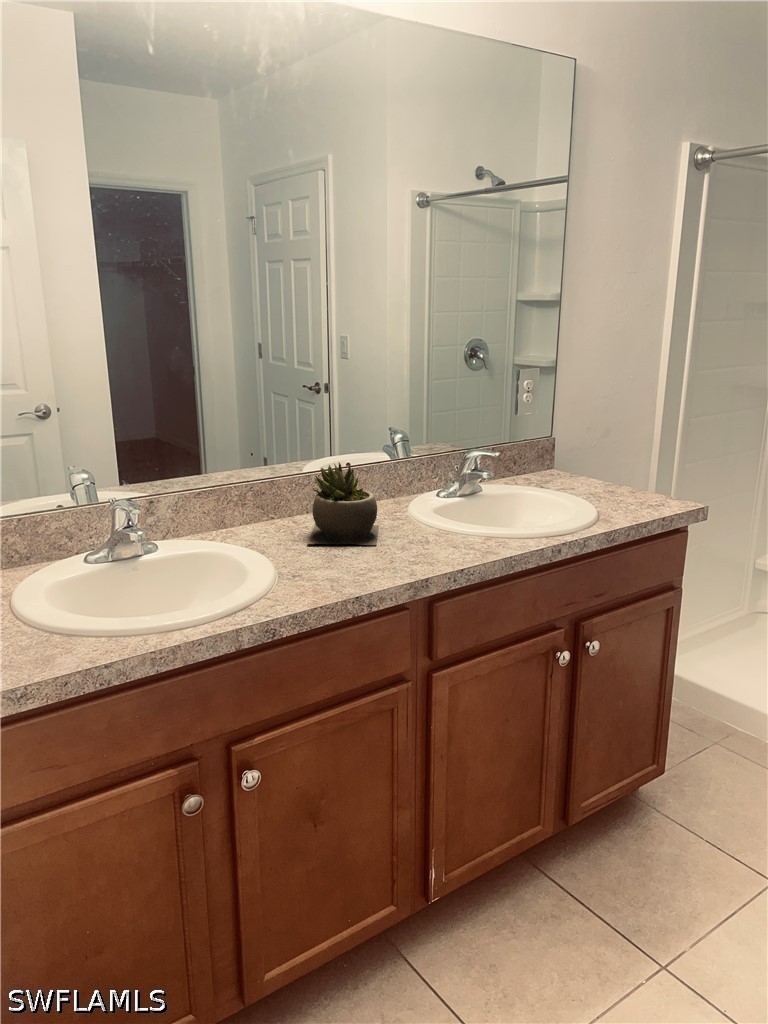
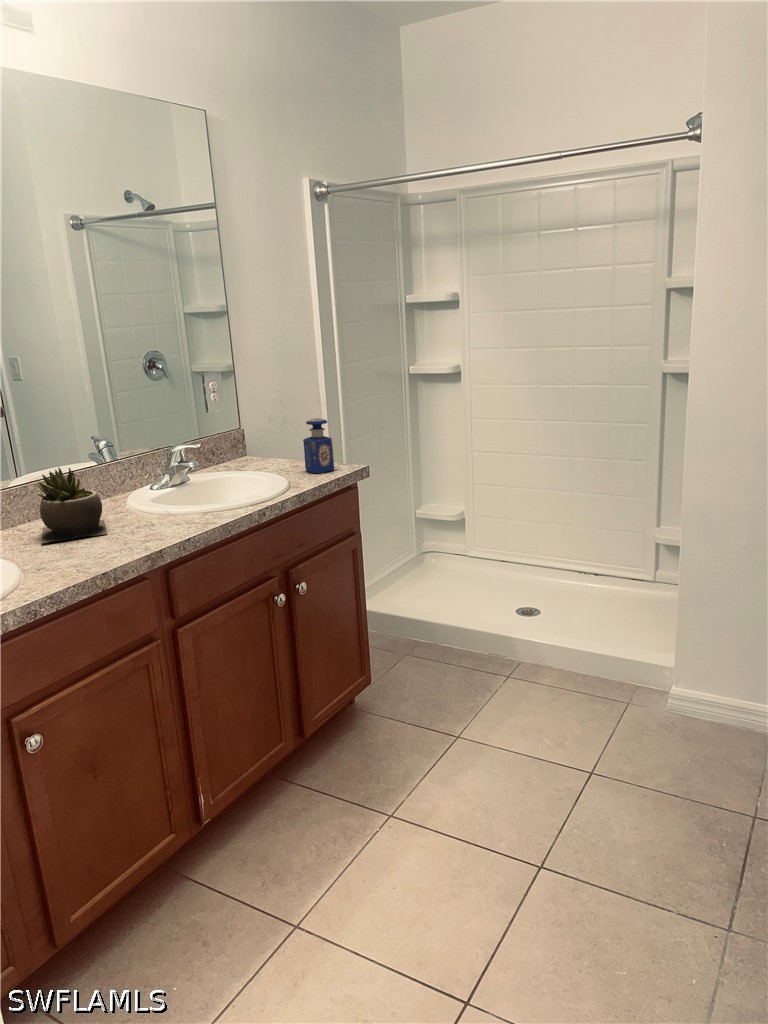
perfume bottle: none [623,439,664,507] -> present [303,418,334,473]

